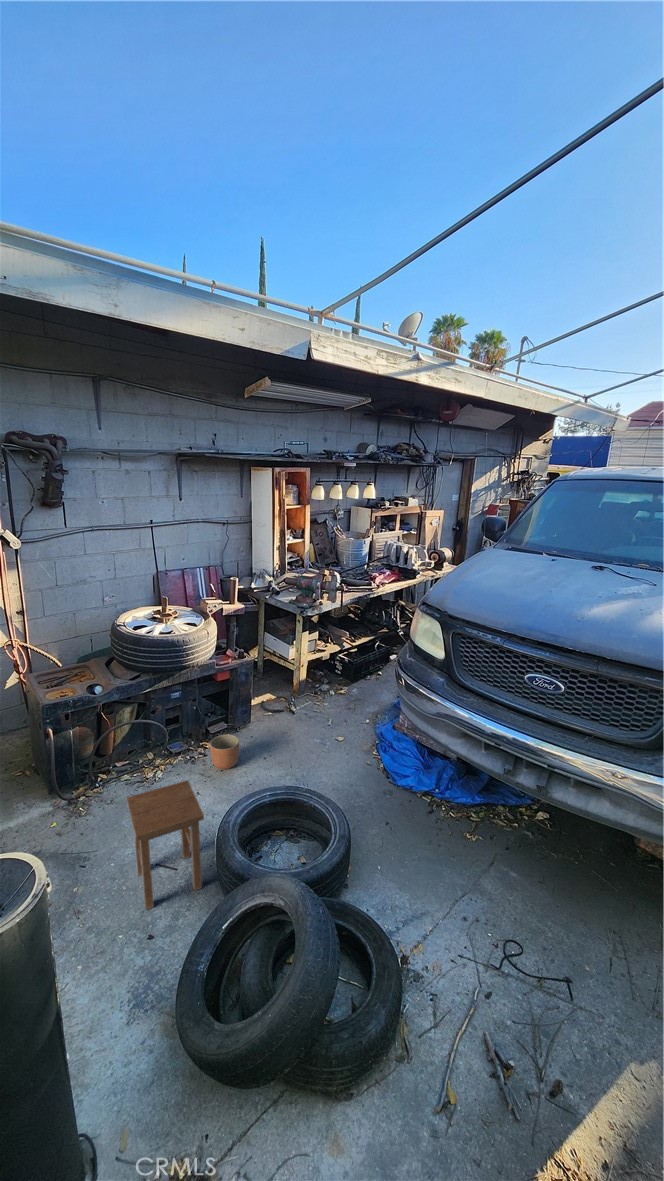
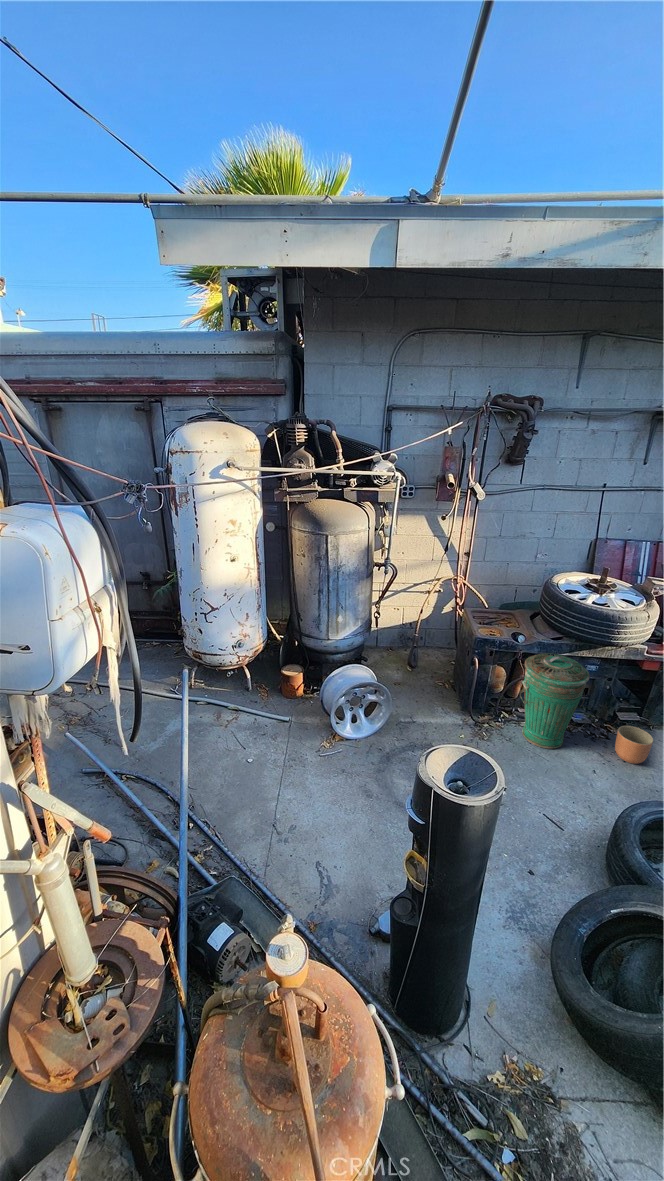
trash can: none [106,693,174,794] -> present [520,653,590,749]
stool: present [127,780,204,910] -> none [526,745,610,861]

